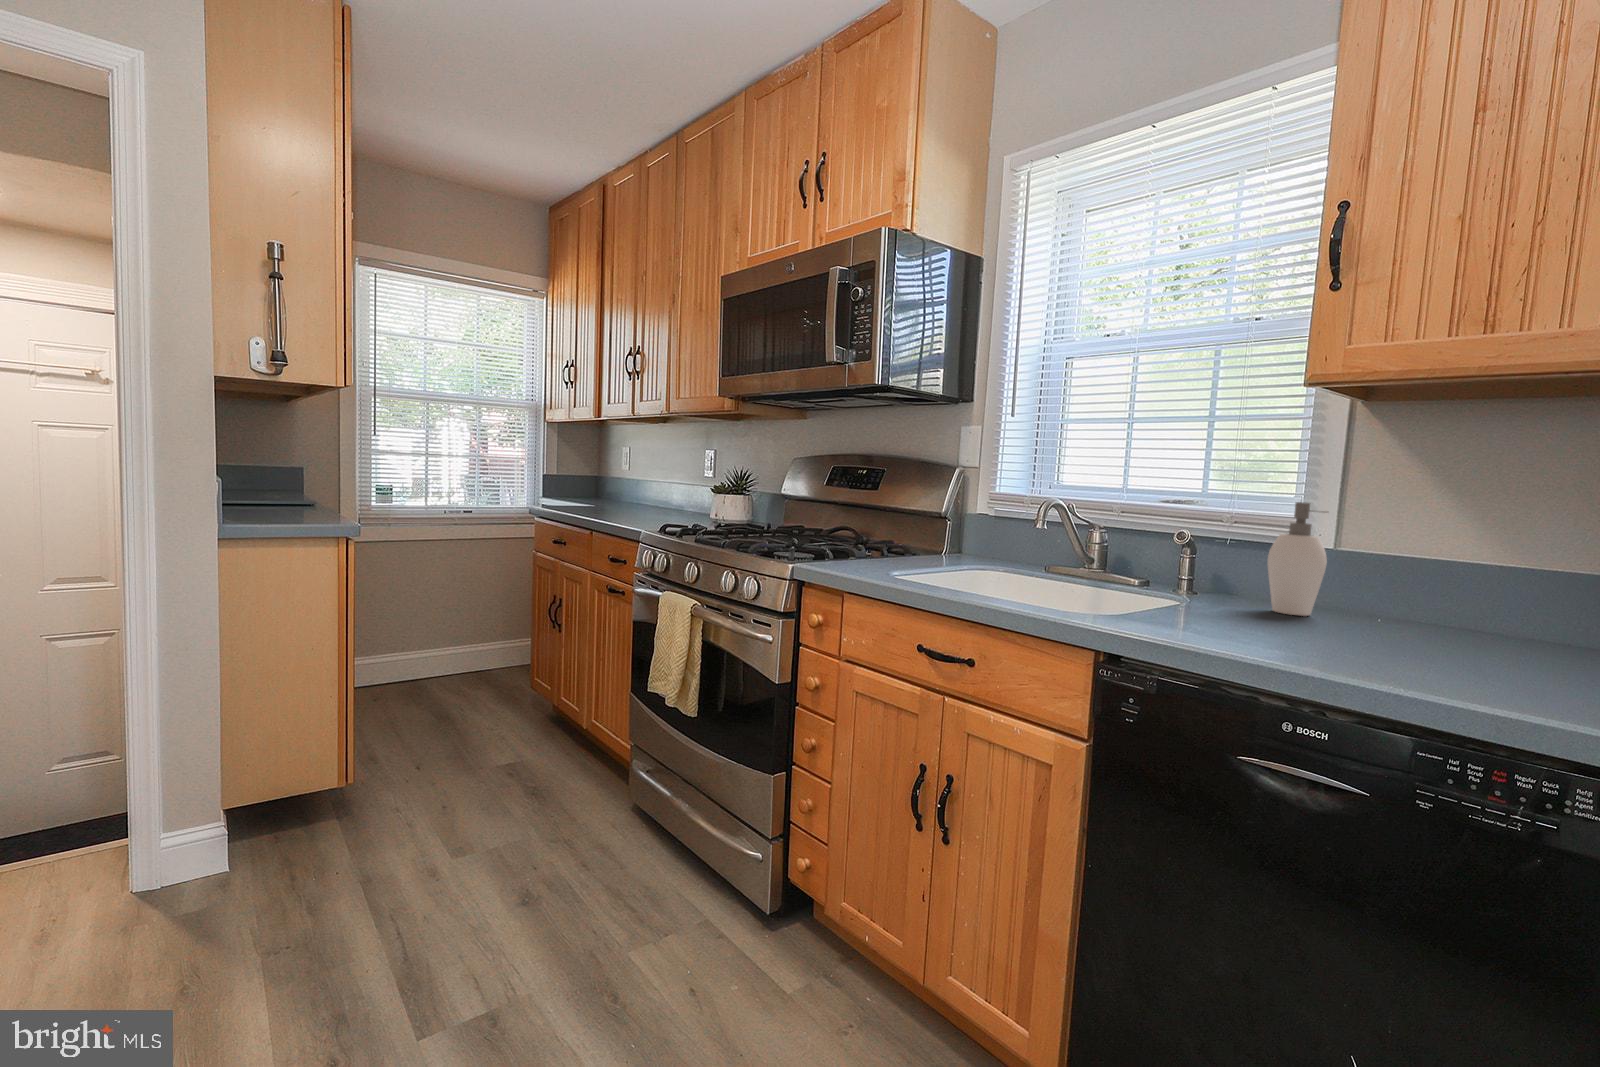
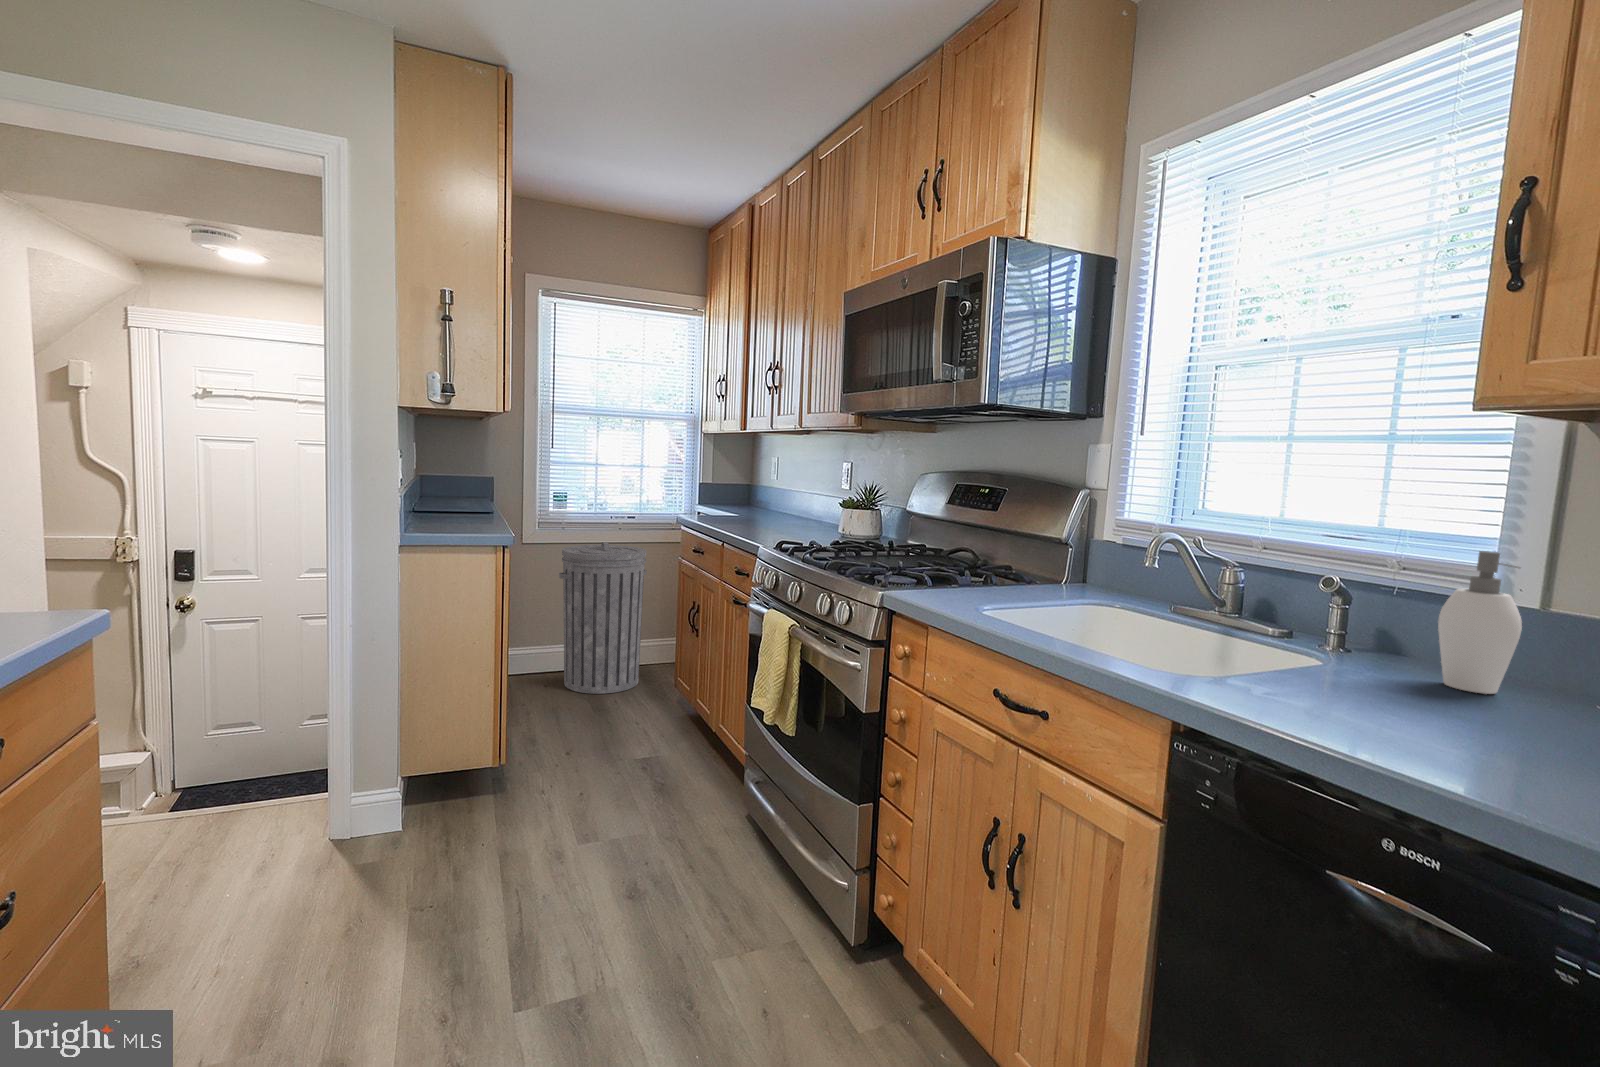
trash can: none [387,538,490,705] -> present [559,542,647,694]

